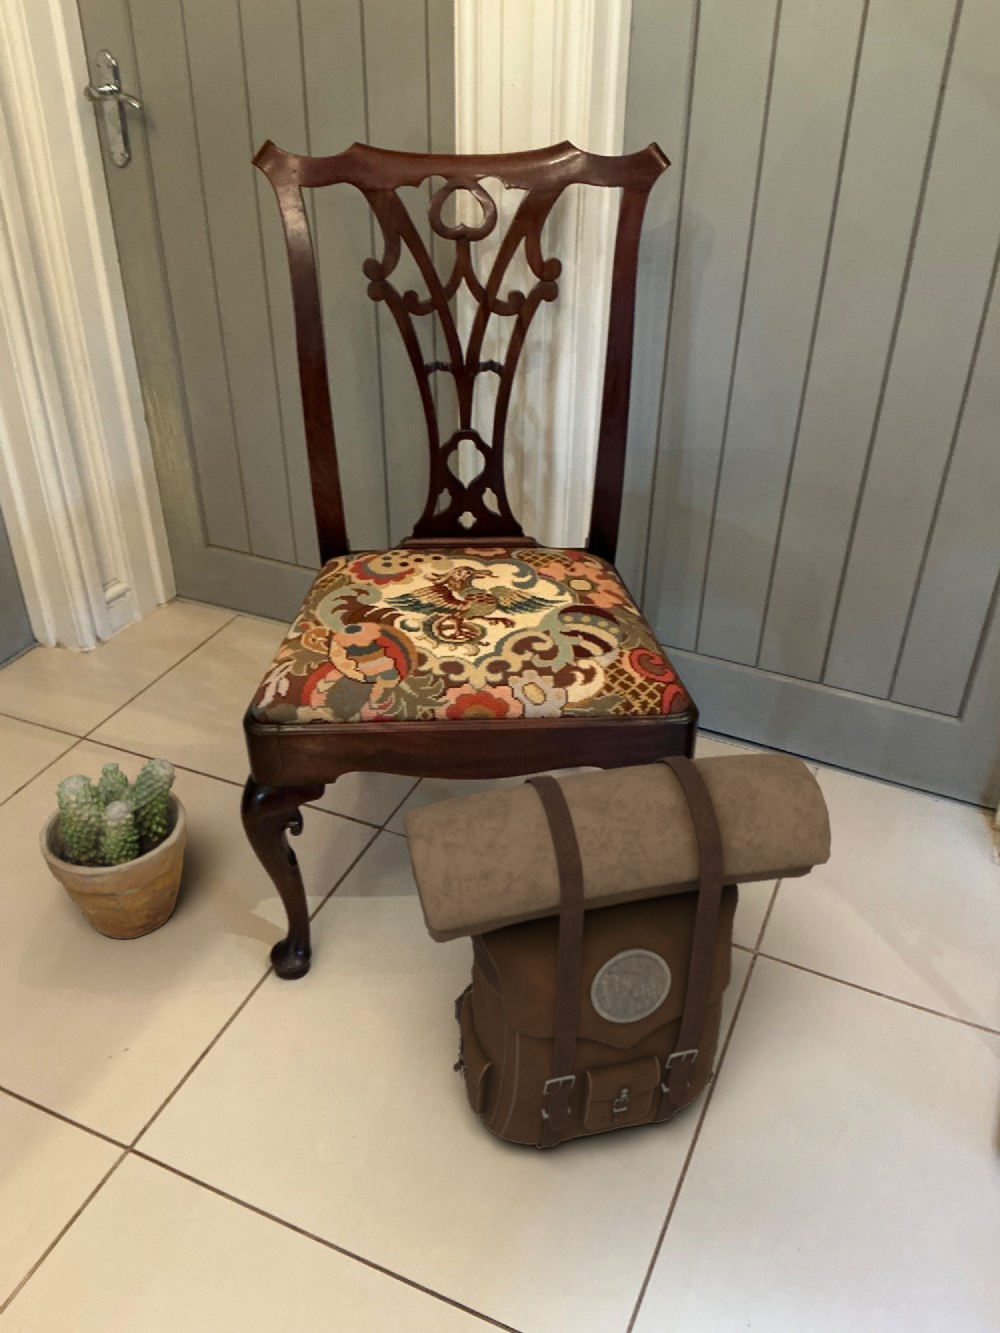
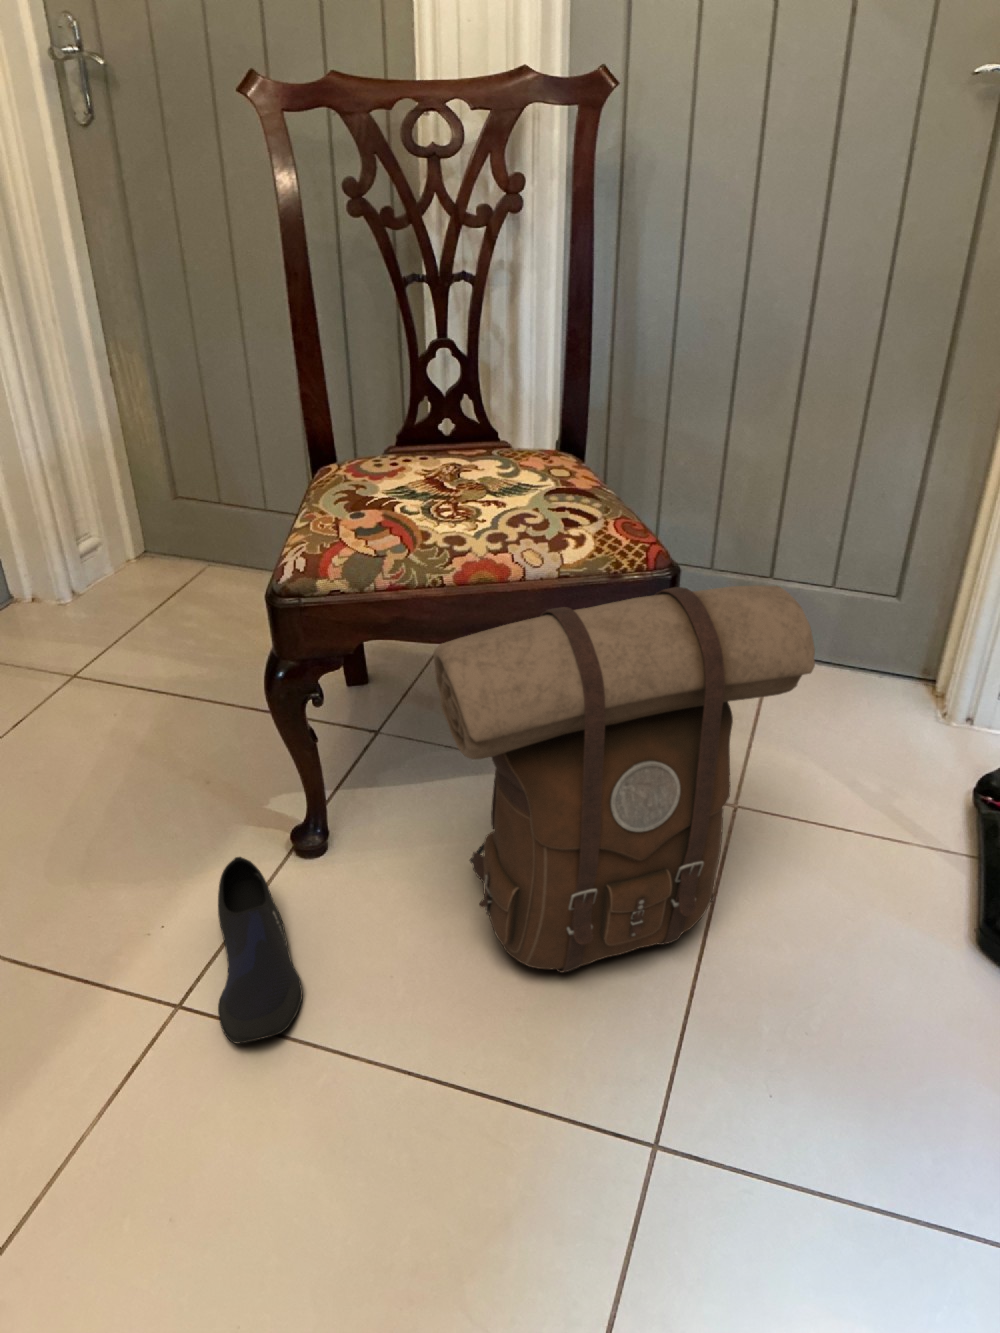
potted plant: present [39,758,187,939] -> none [59,656,200,837]
shoe: none [167,987,260,1206] -> present [218,857,302,1044]

